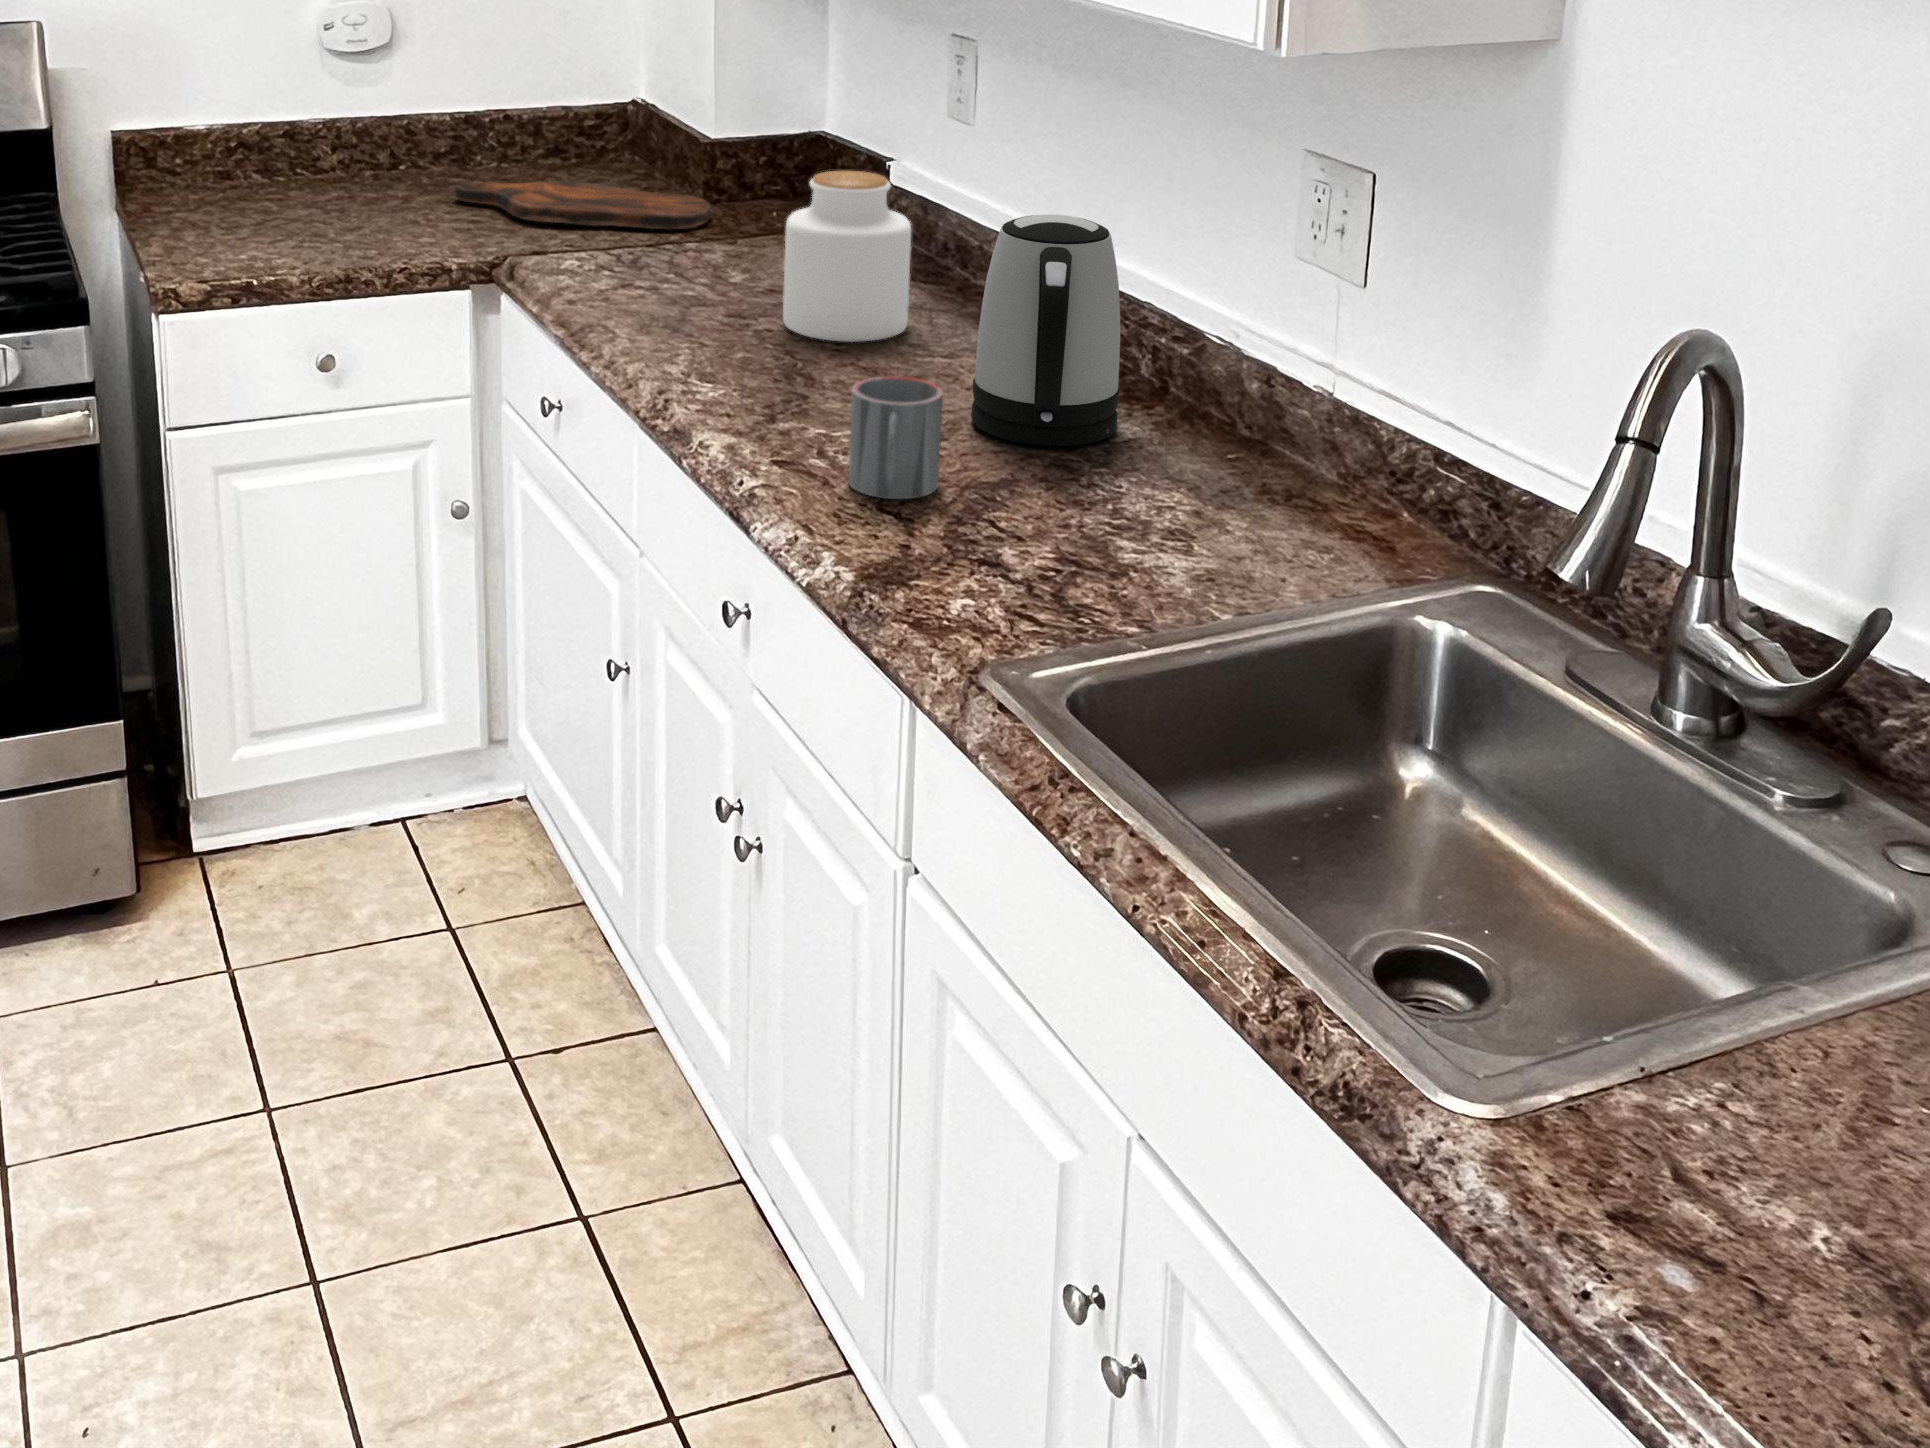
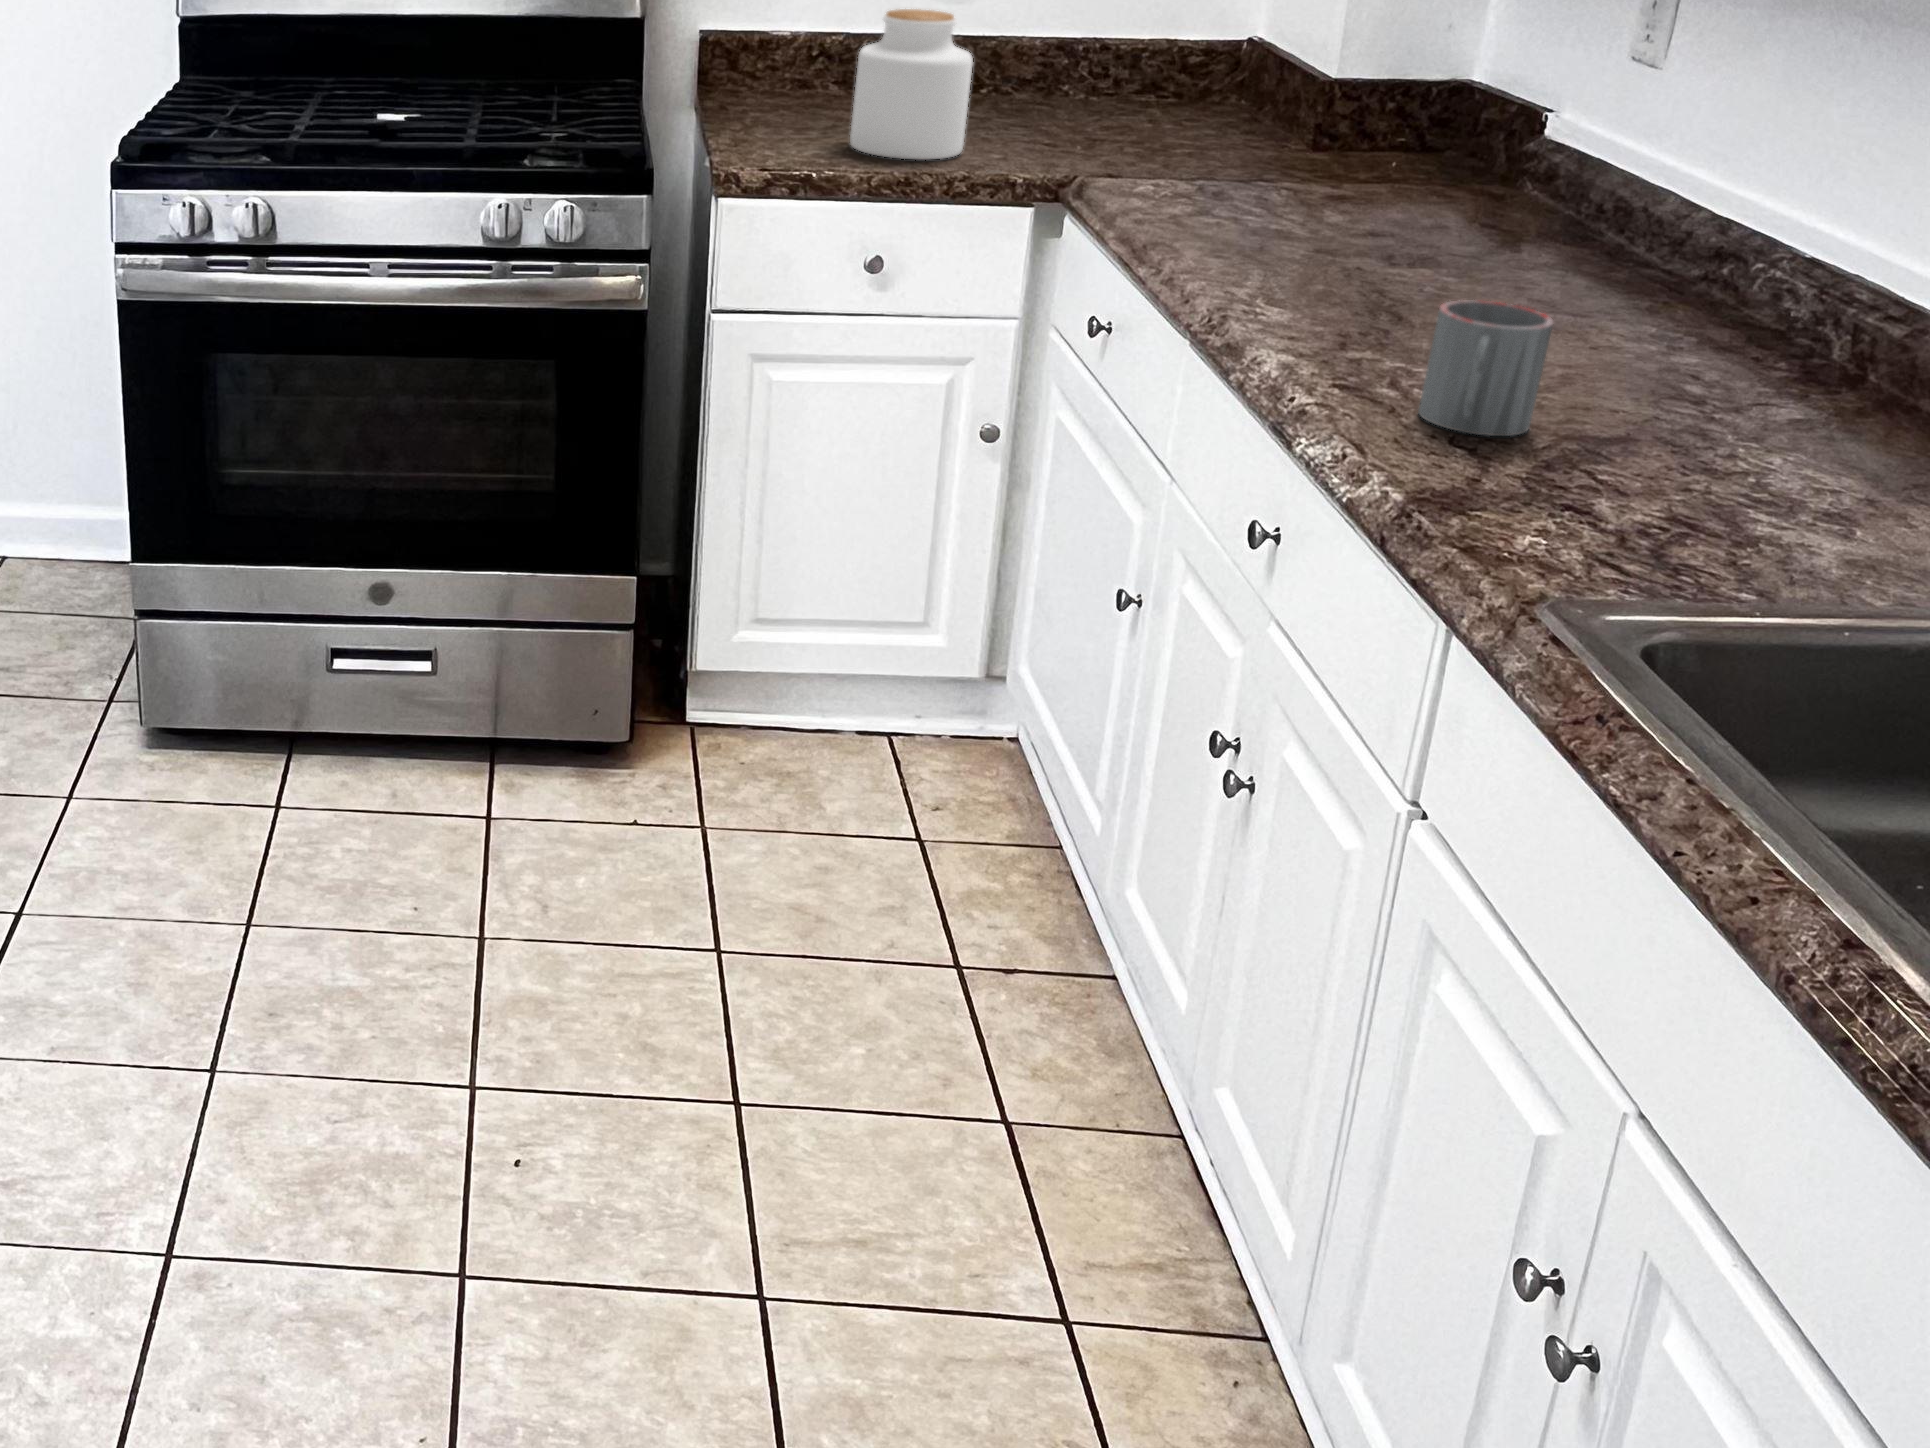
jar: present [783,171,911,342] -> present [850,9,973,159]
cutting board: present [455,181,711,230] -> none [1034,106,1317,170]
kettle: present [971,214,1120,446] -> none [1589,143,1818,415]

